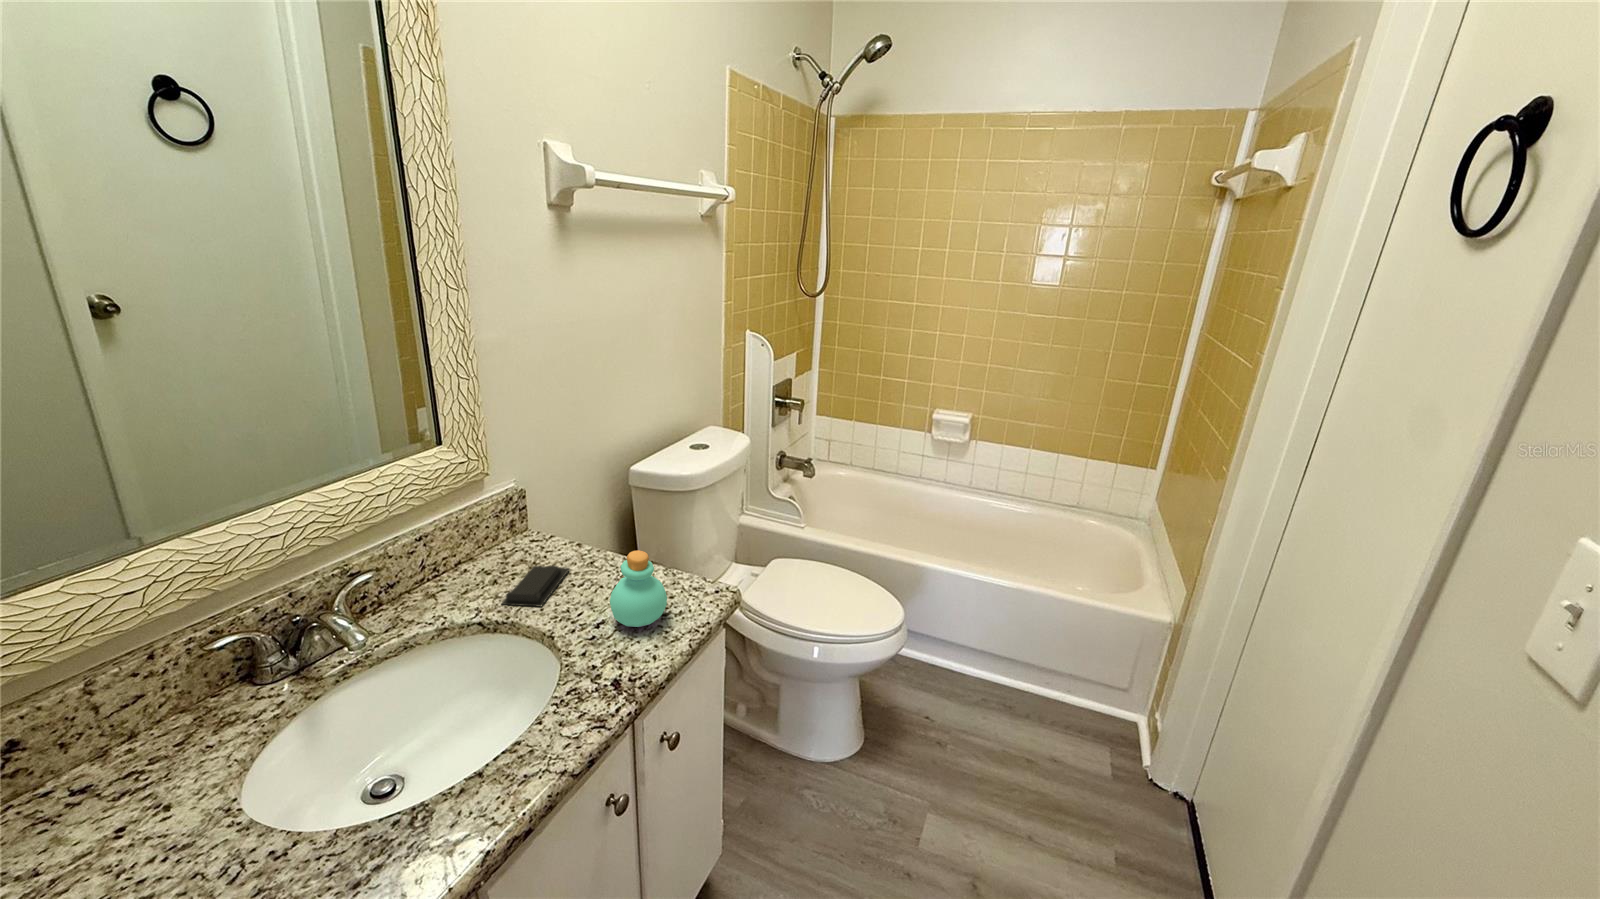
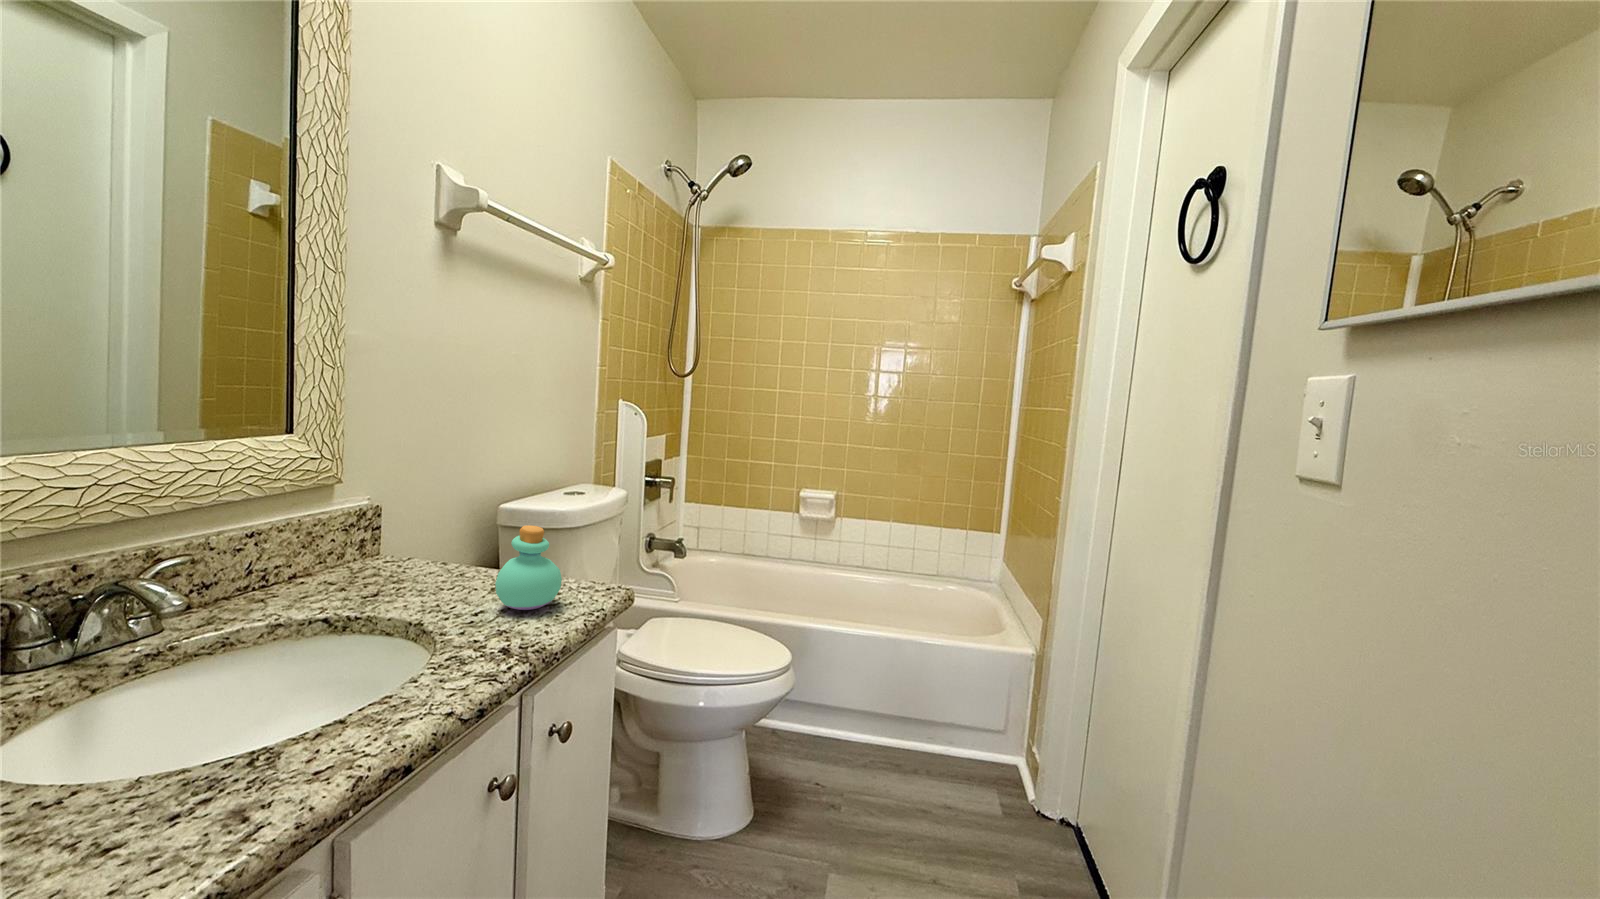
soap bar: present [502,565,569,607] -> none [354,570,439,603]

